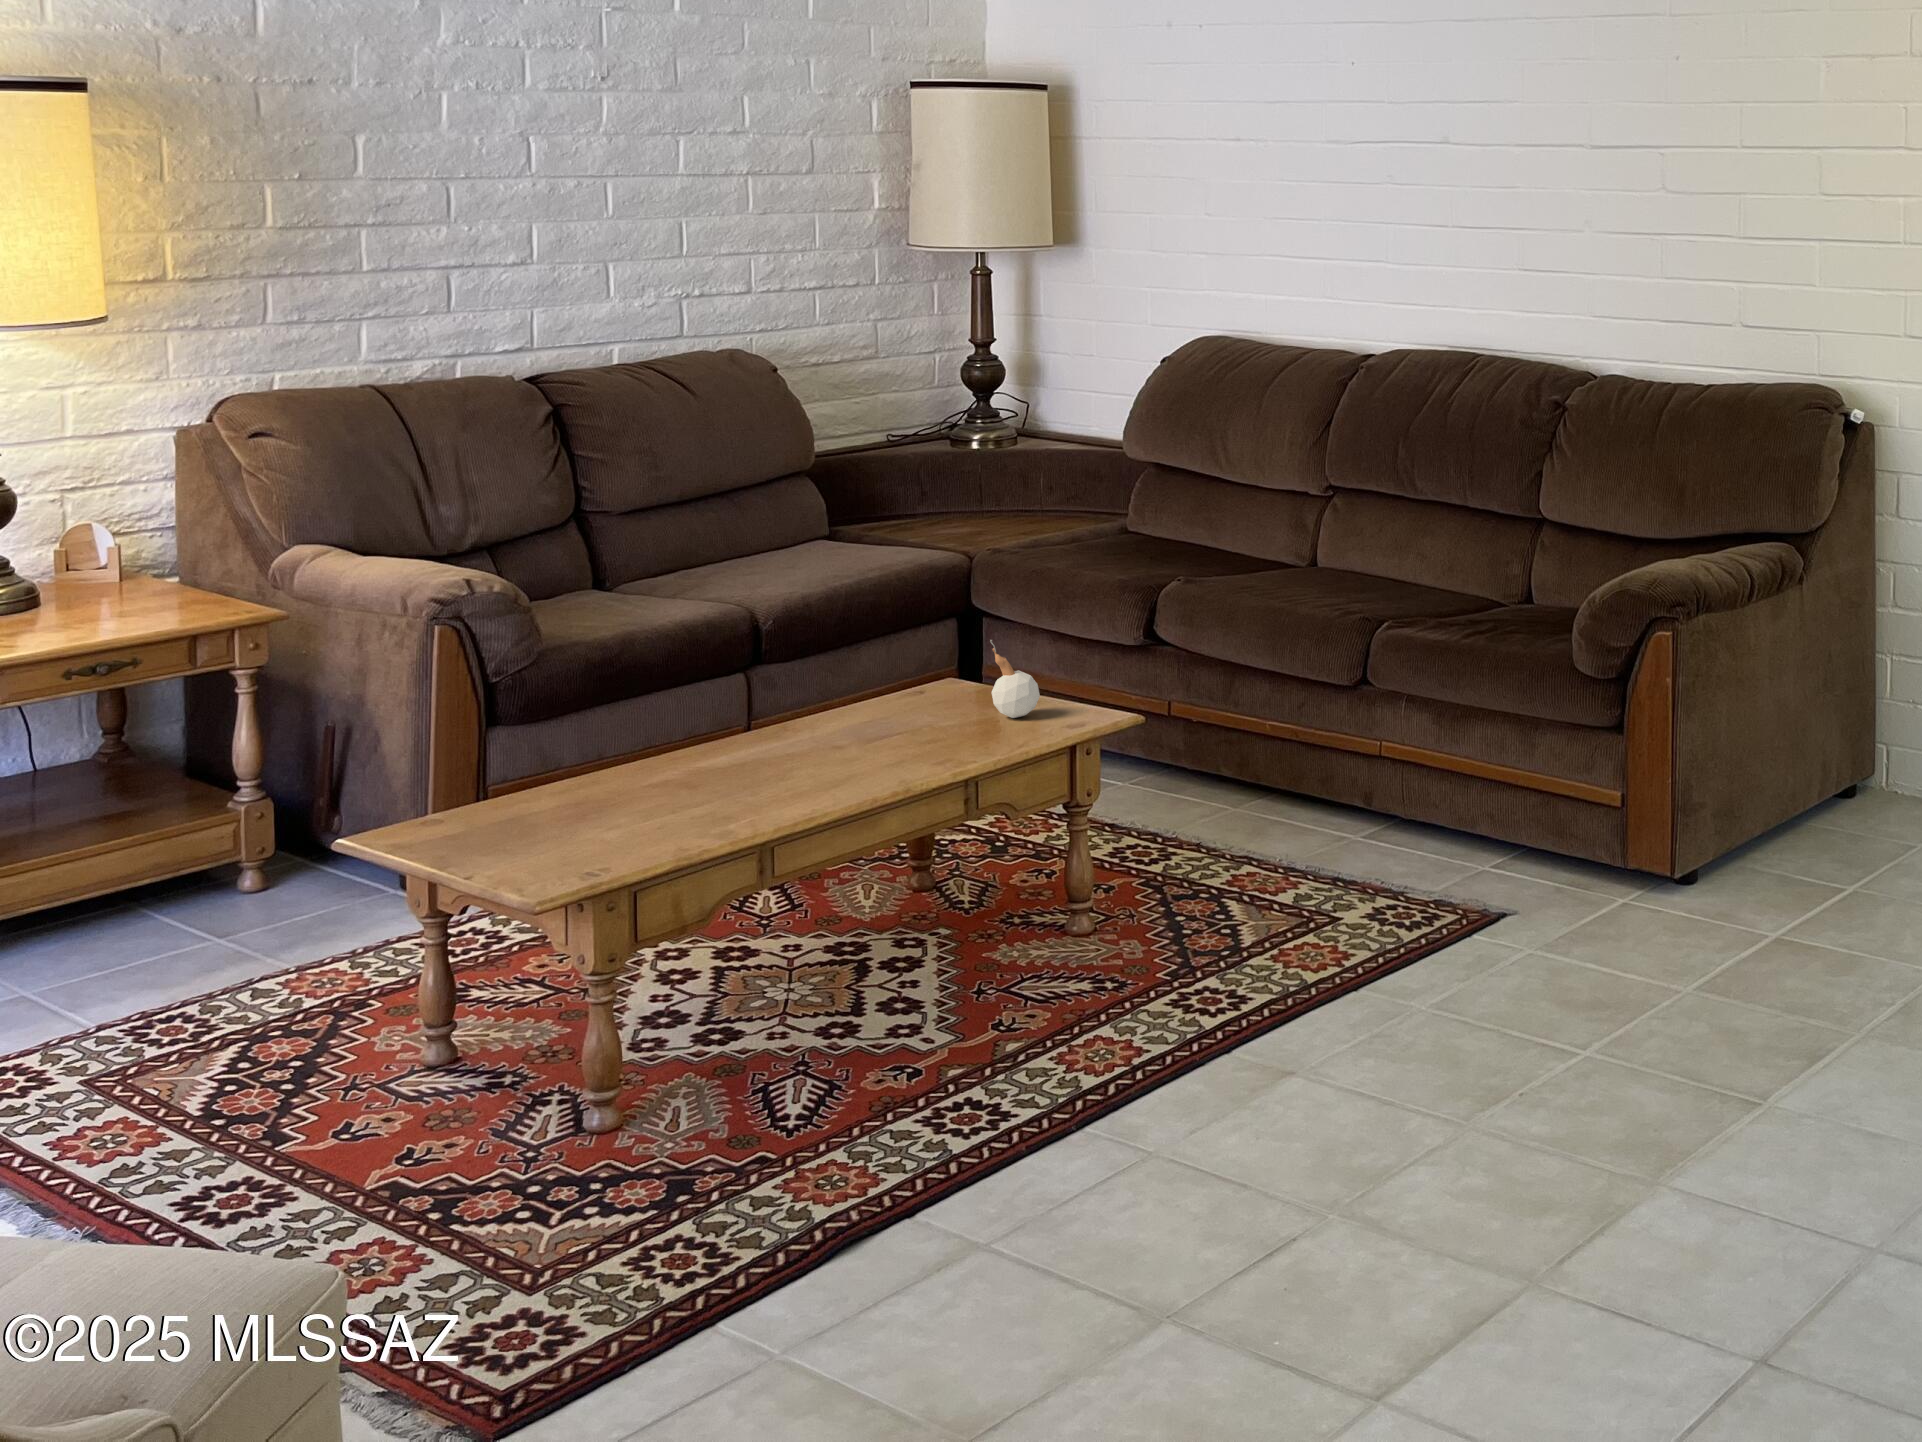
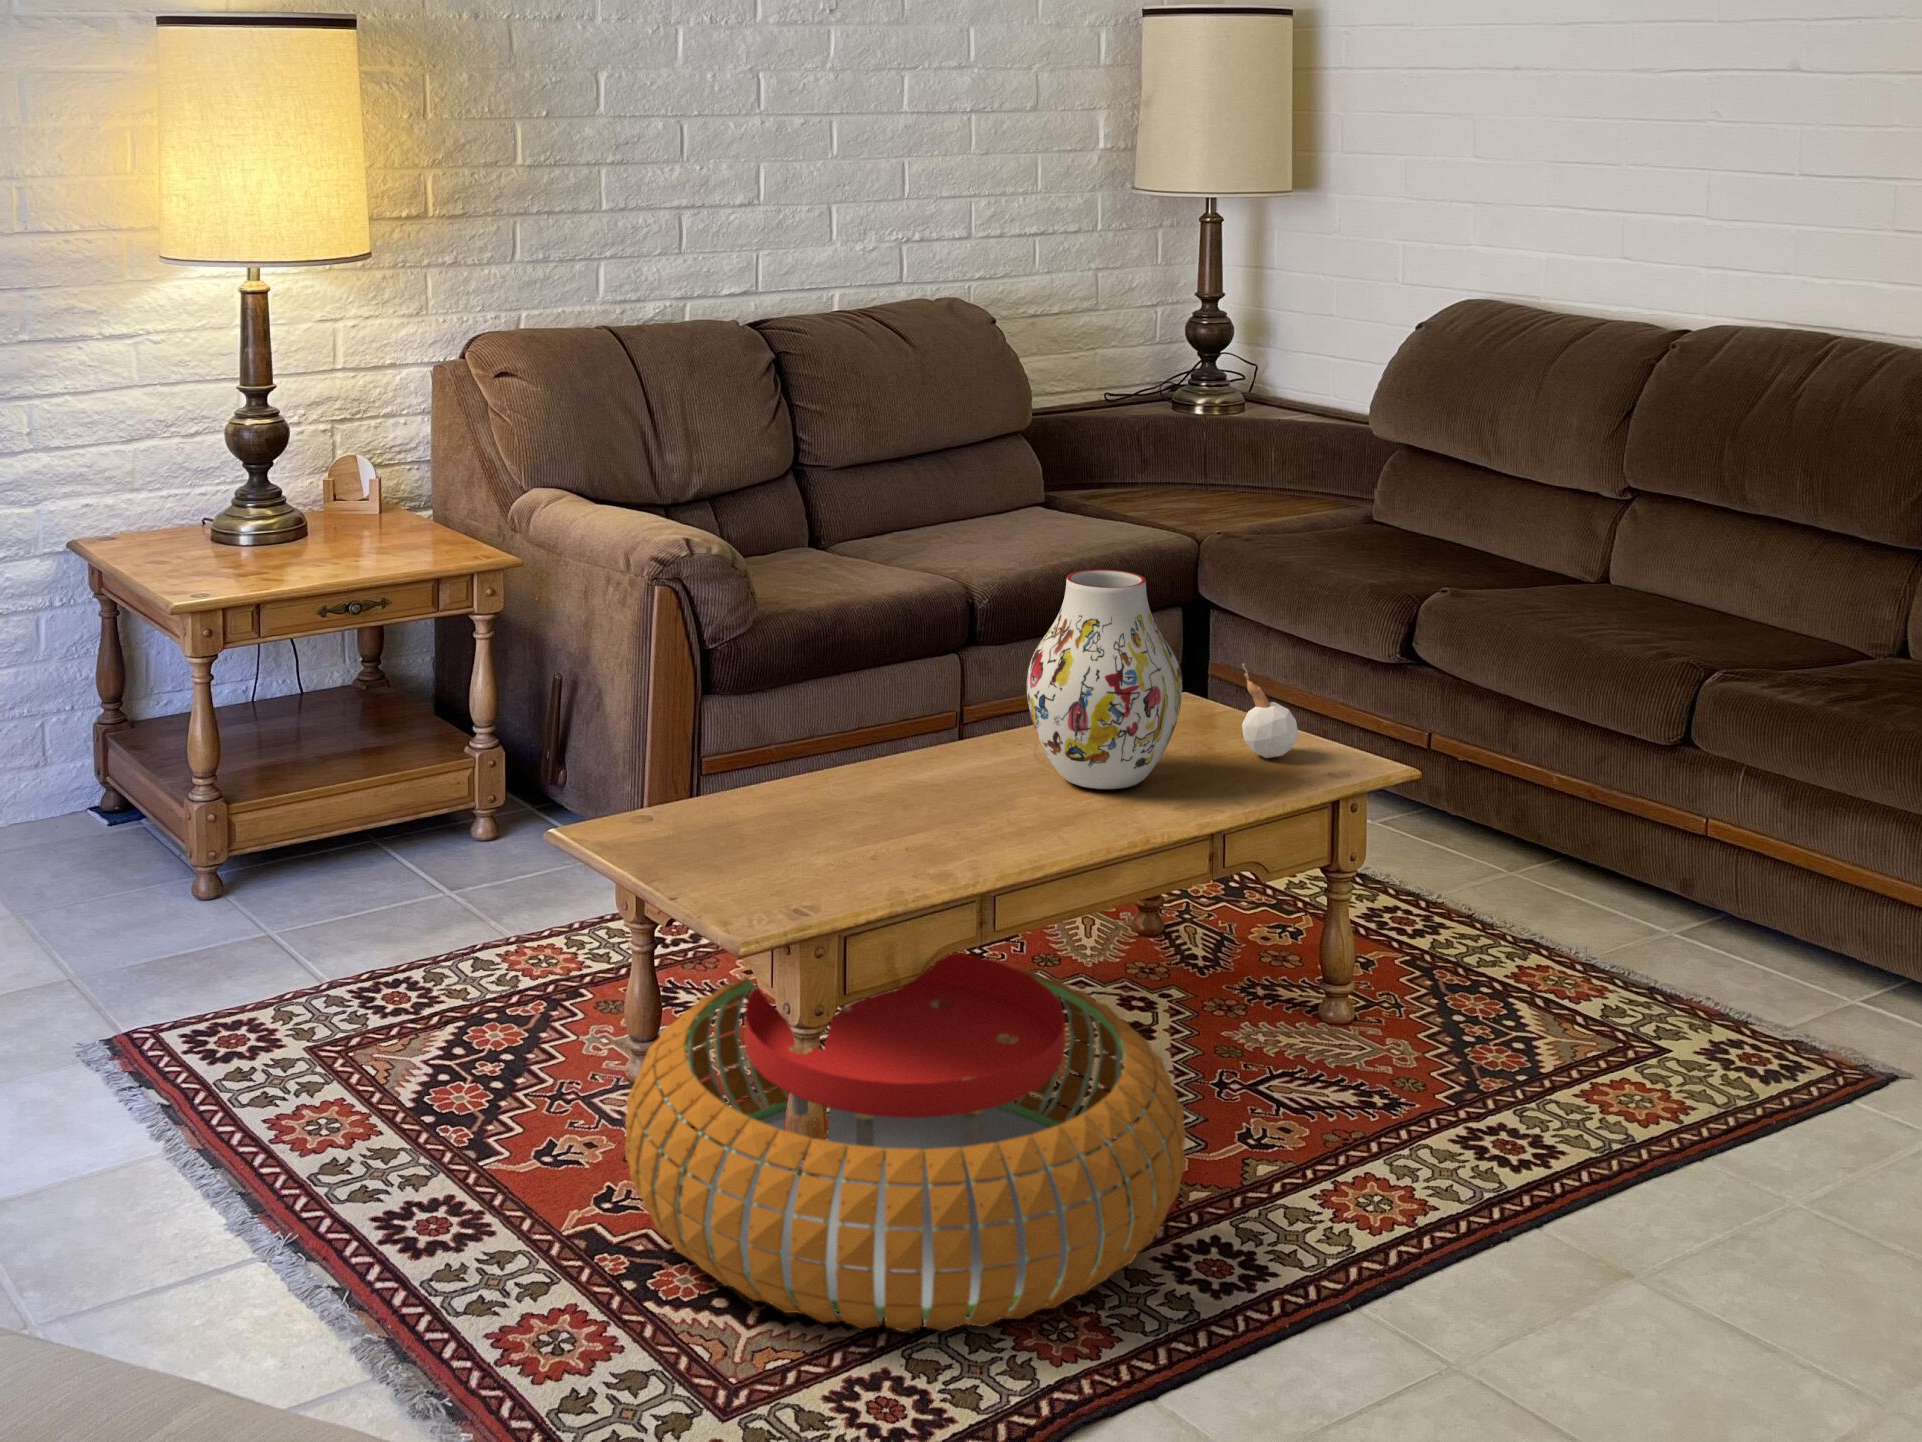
vase: none [799,566,936,754] -> present [1027,570,1182,789]
pouf: none [426,900,941,1213] -> present [625,952,1186,1332]

